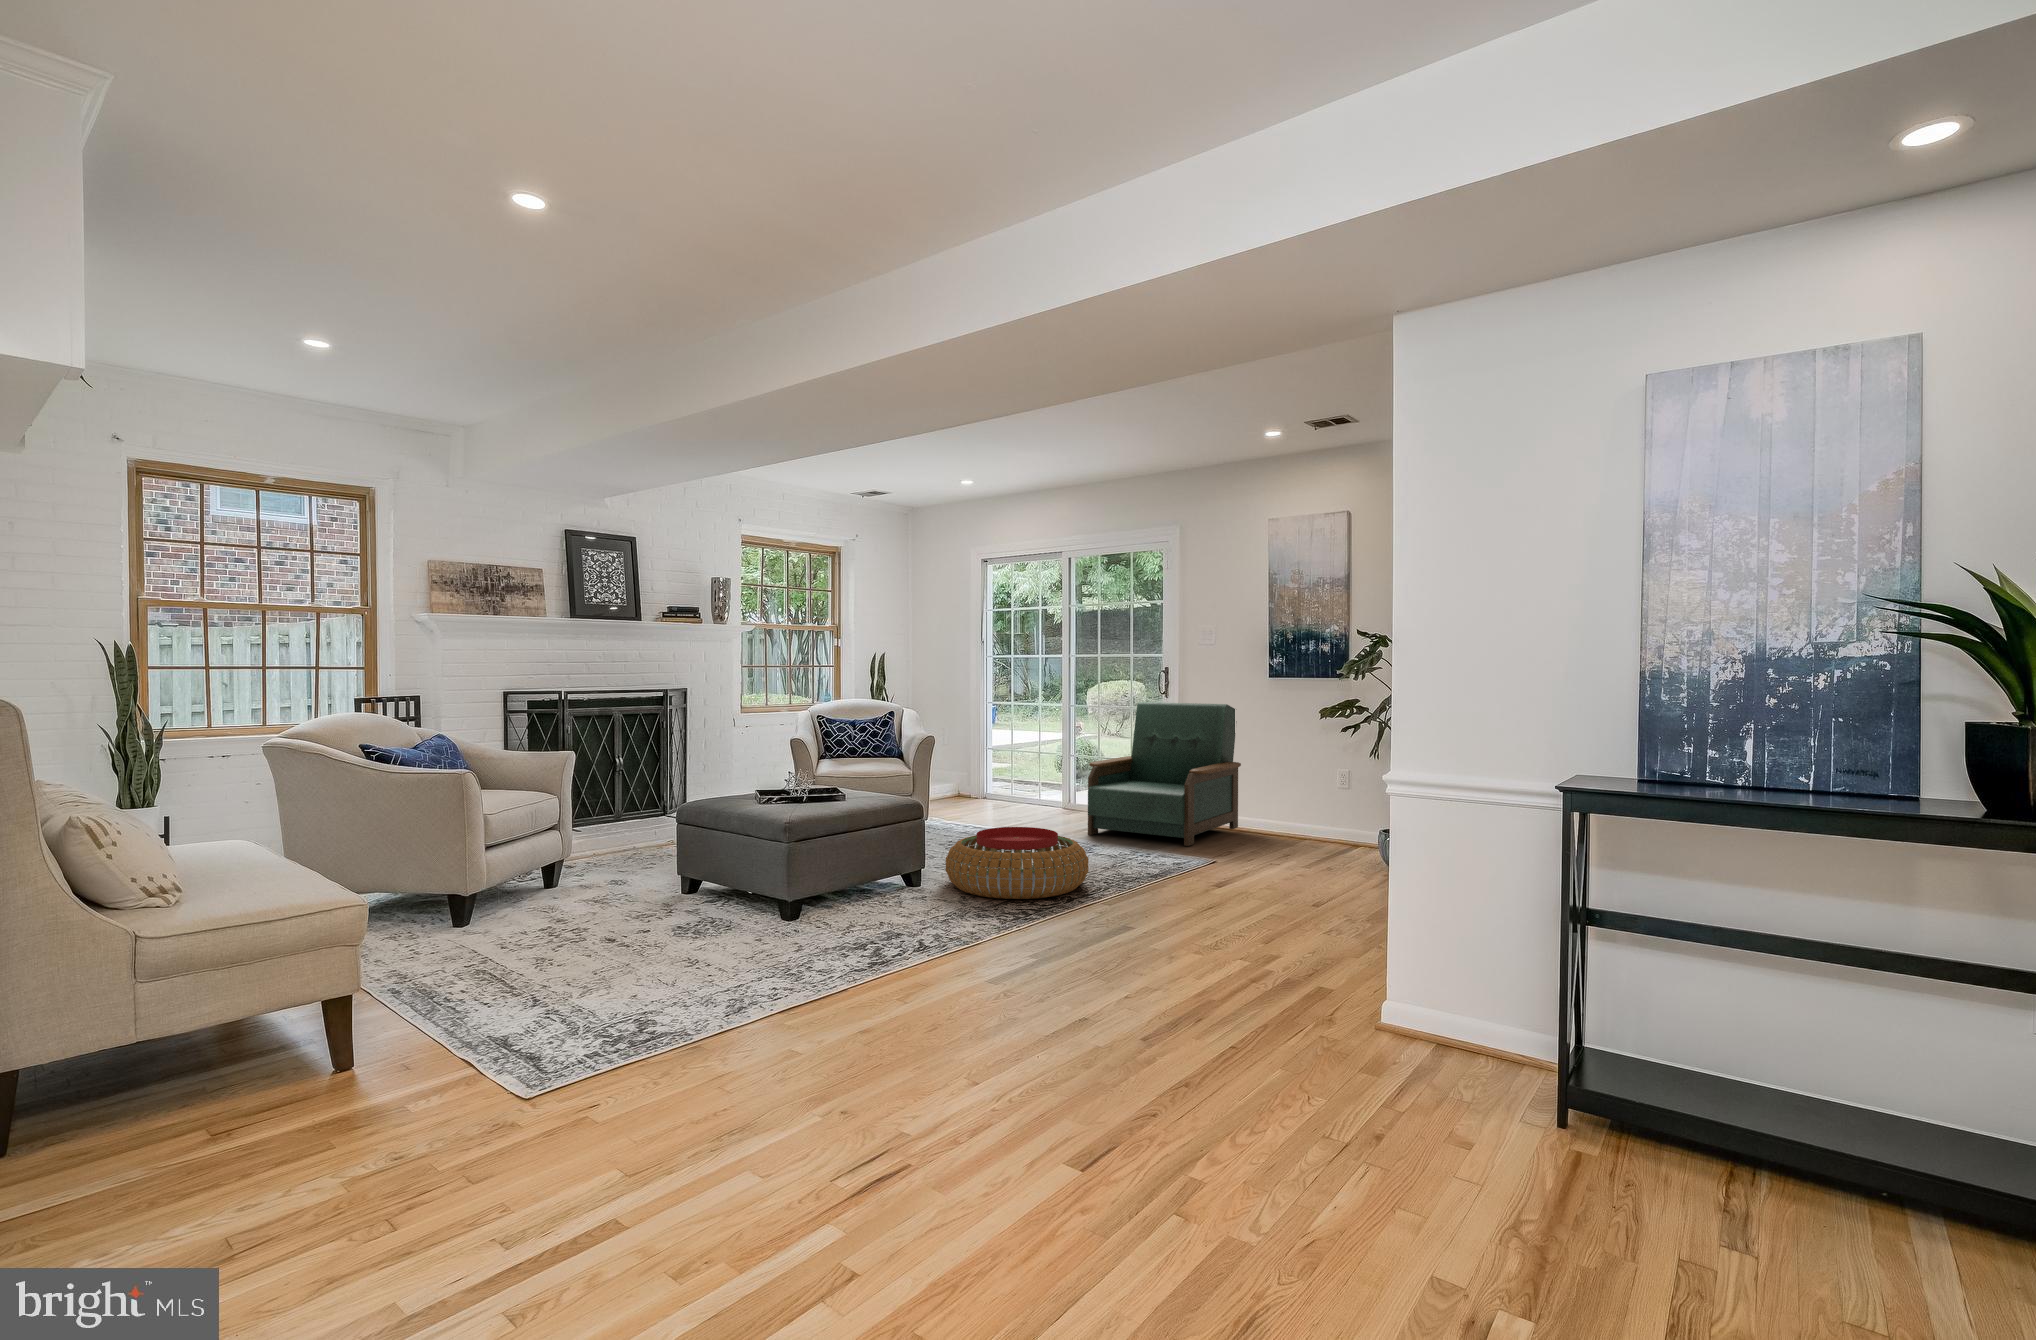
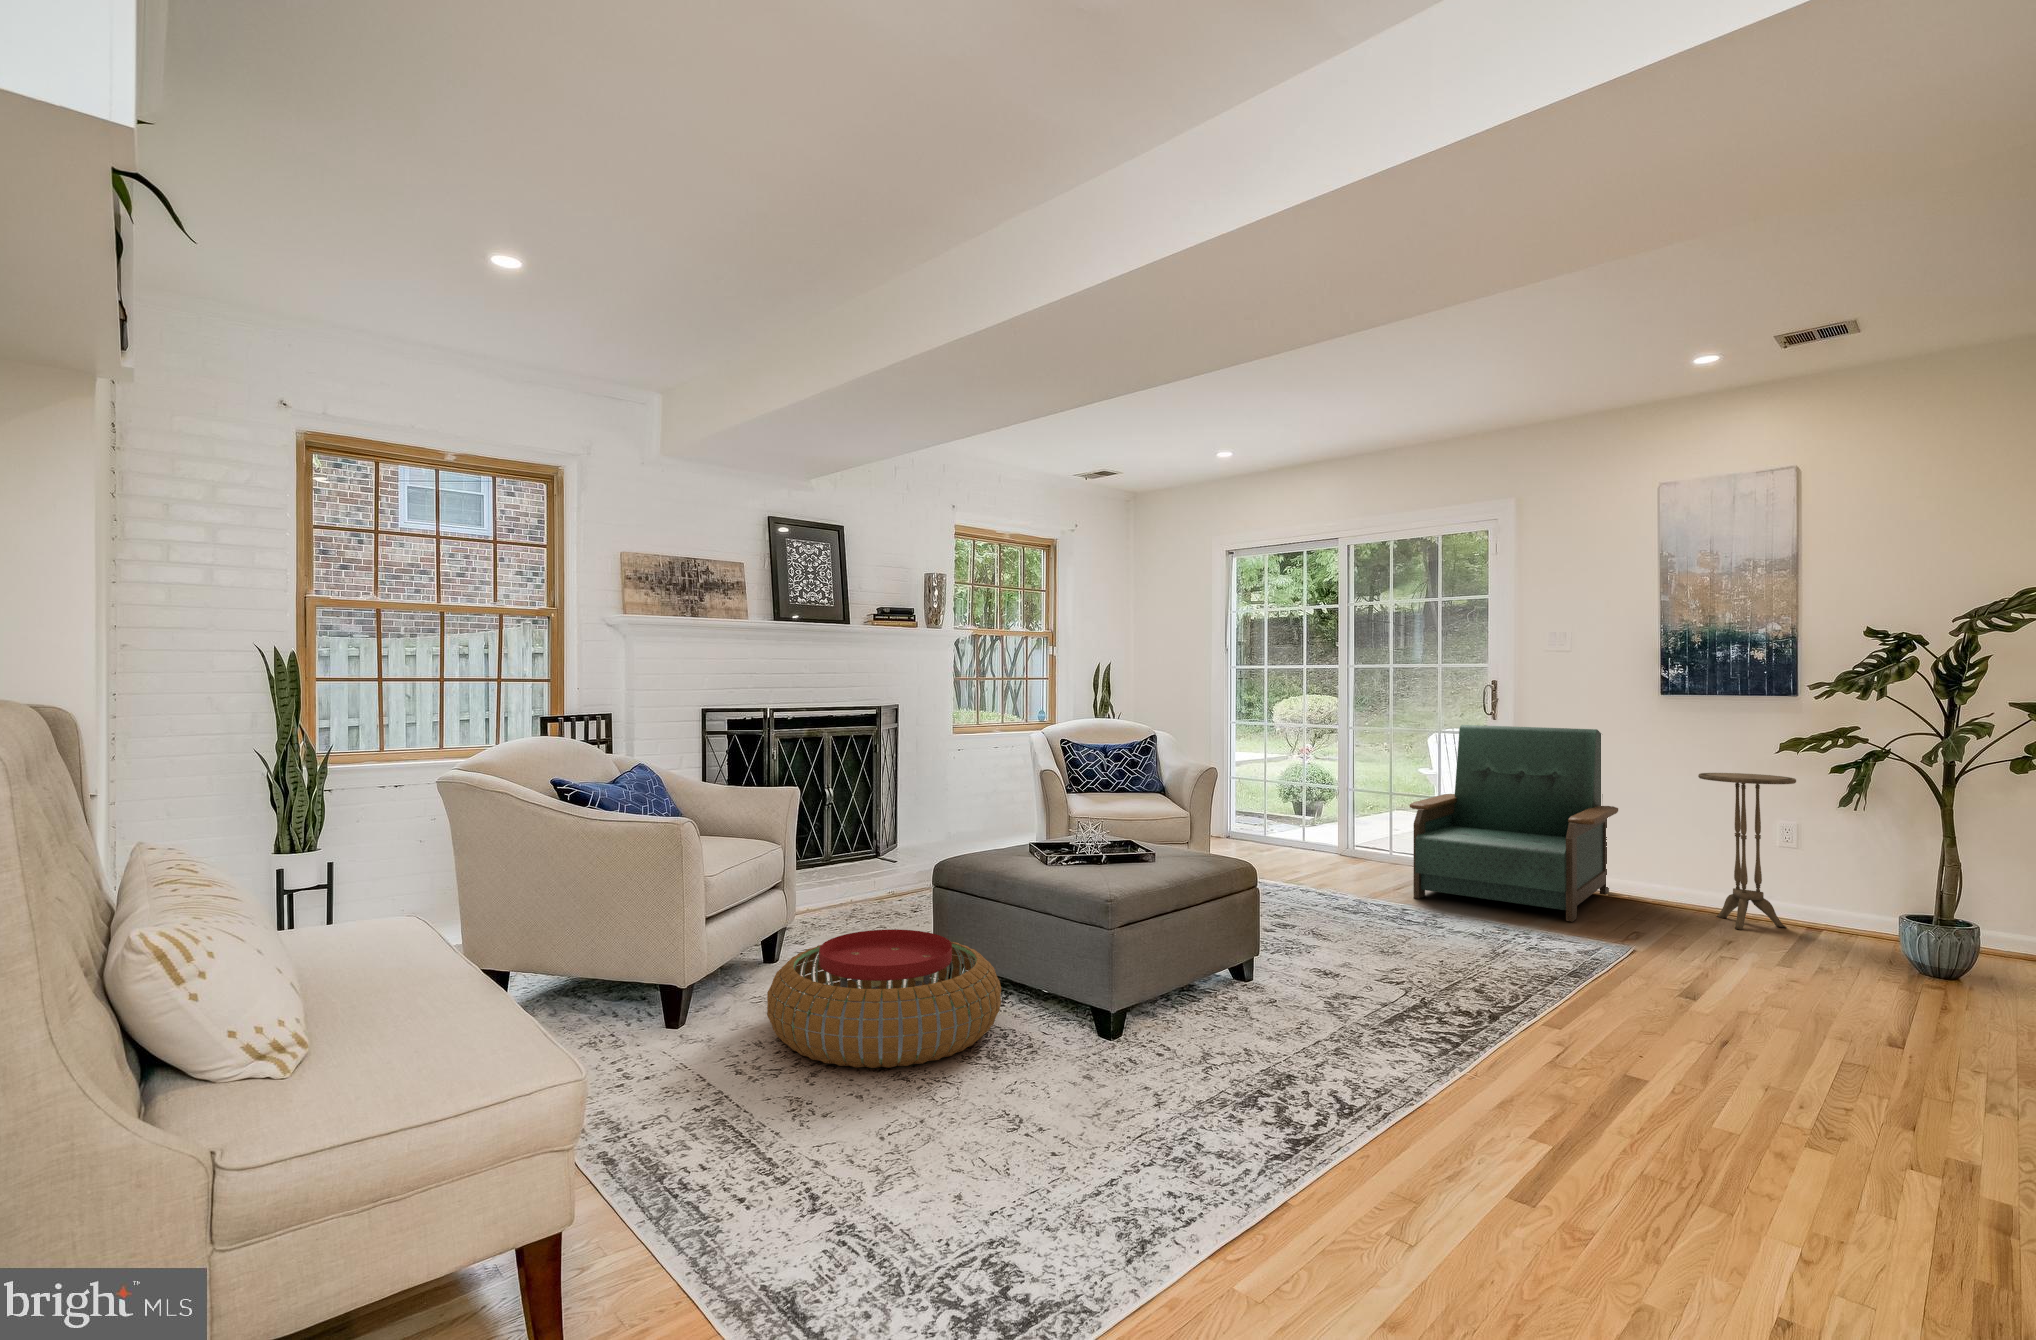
side table: none [1282,735,1341,848] -> present [1698,773,1796,930]
pouf: present [946,827,1089,899] -> present [767,929,1001,1068]

